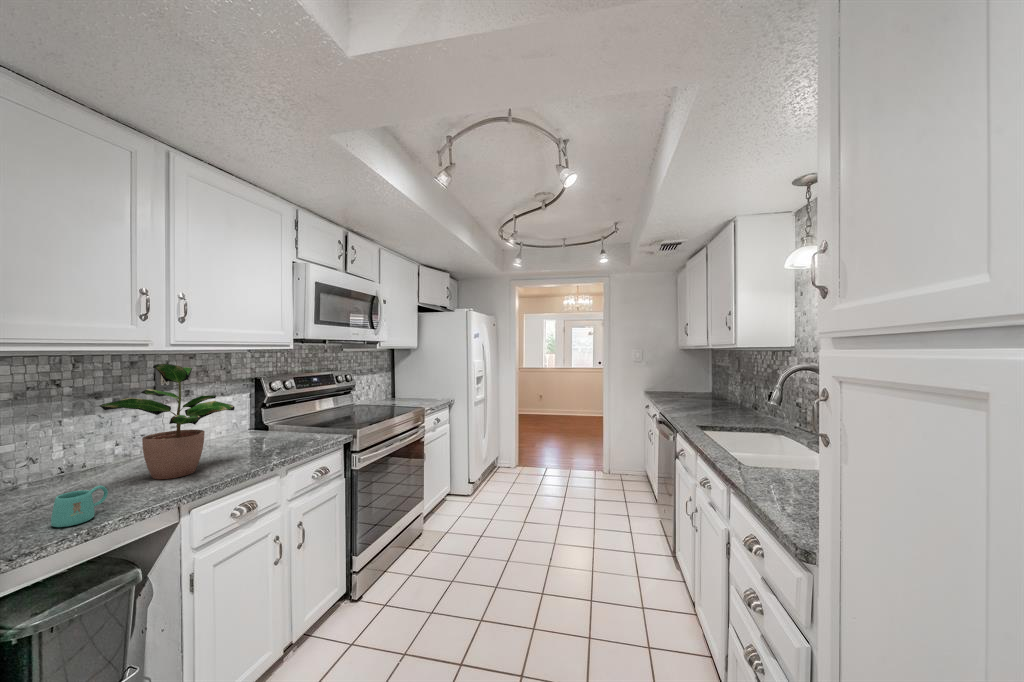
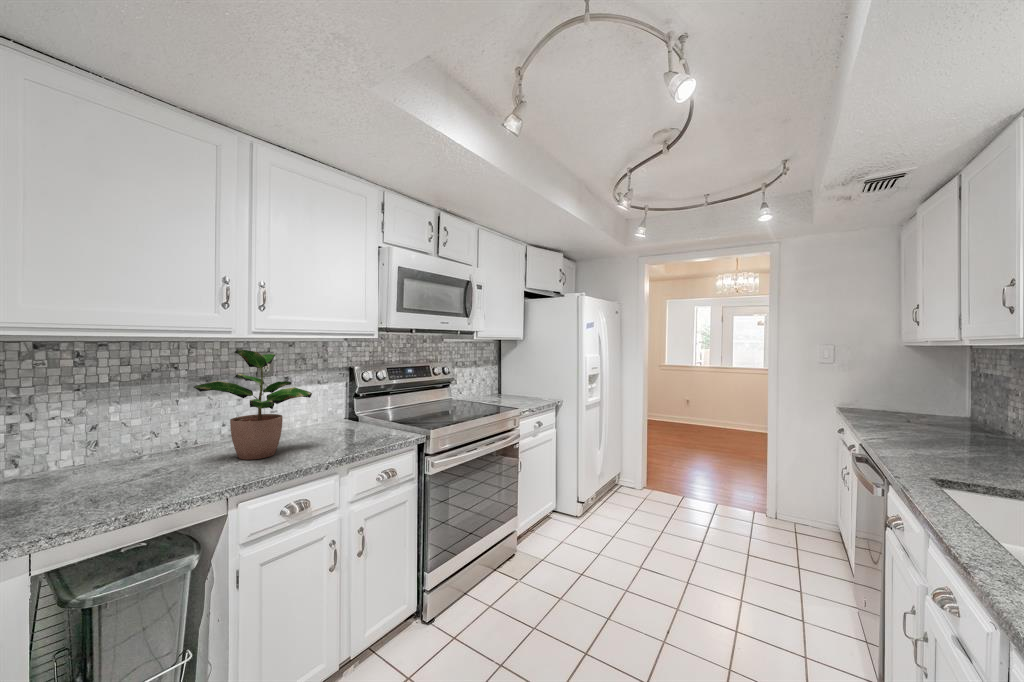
mug: present [51,486,108,527] -> none [139,460,187,494]

